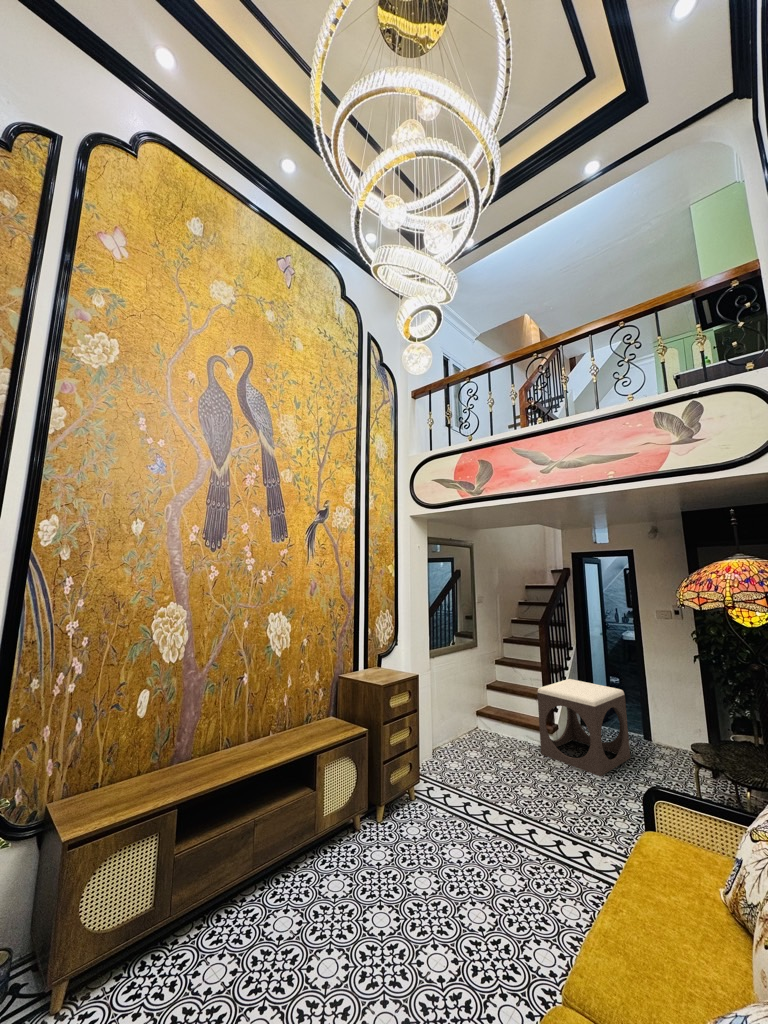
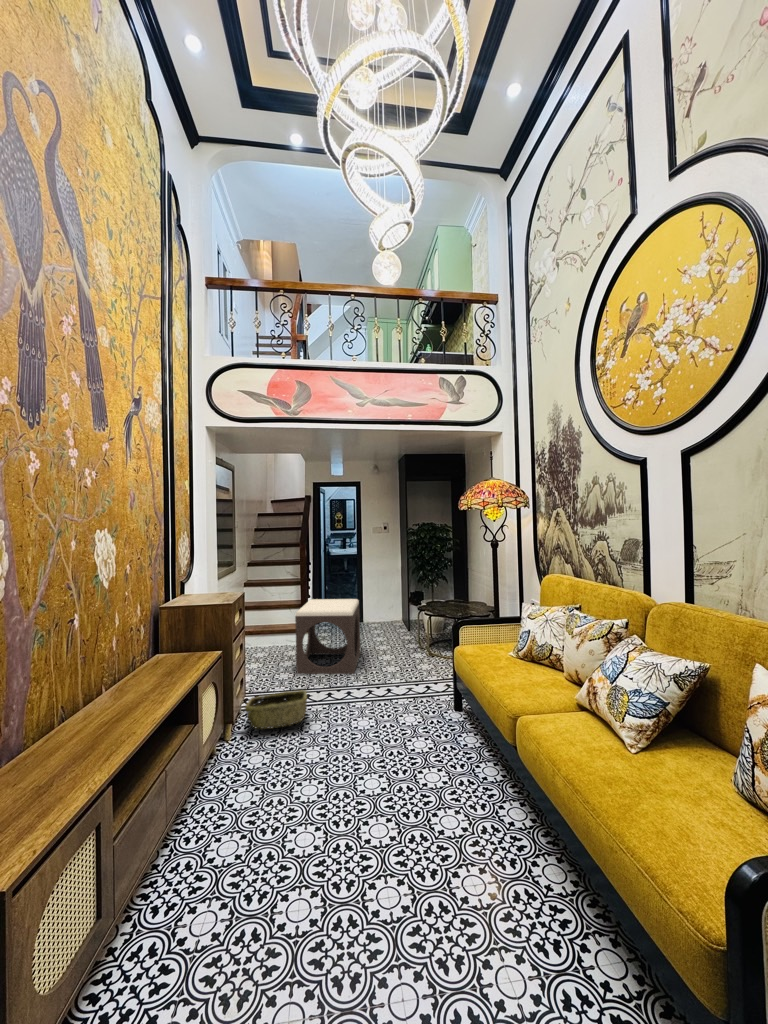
woven basket: none [453,757,514,797] -> present [245,690,307,729]

